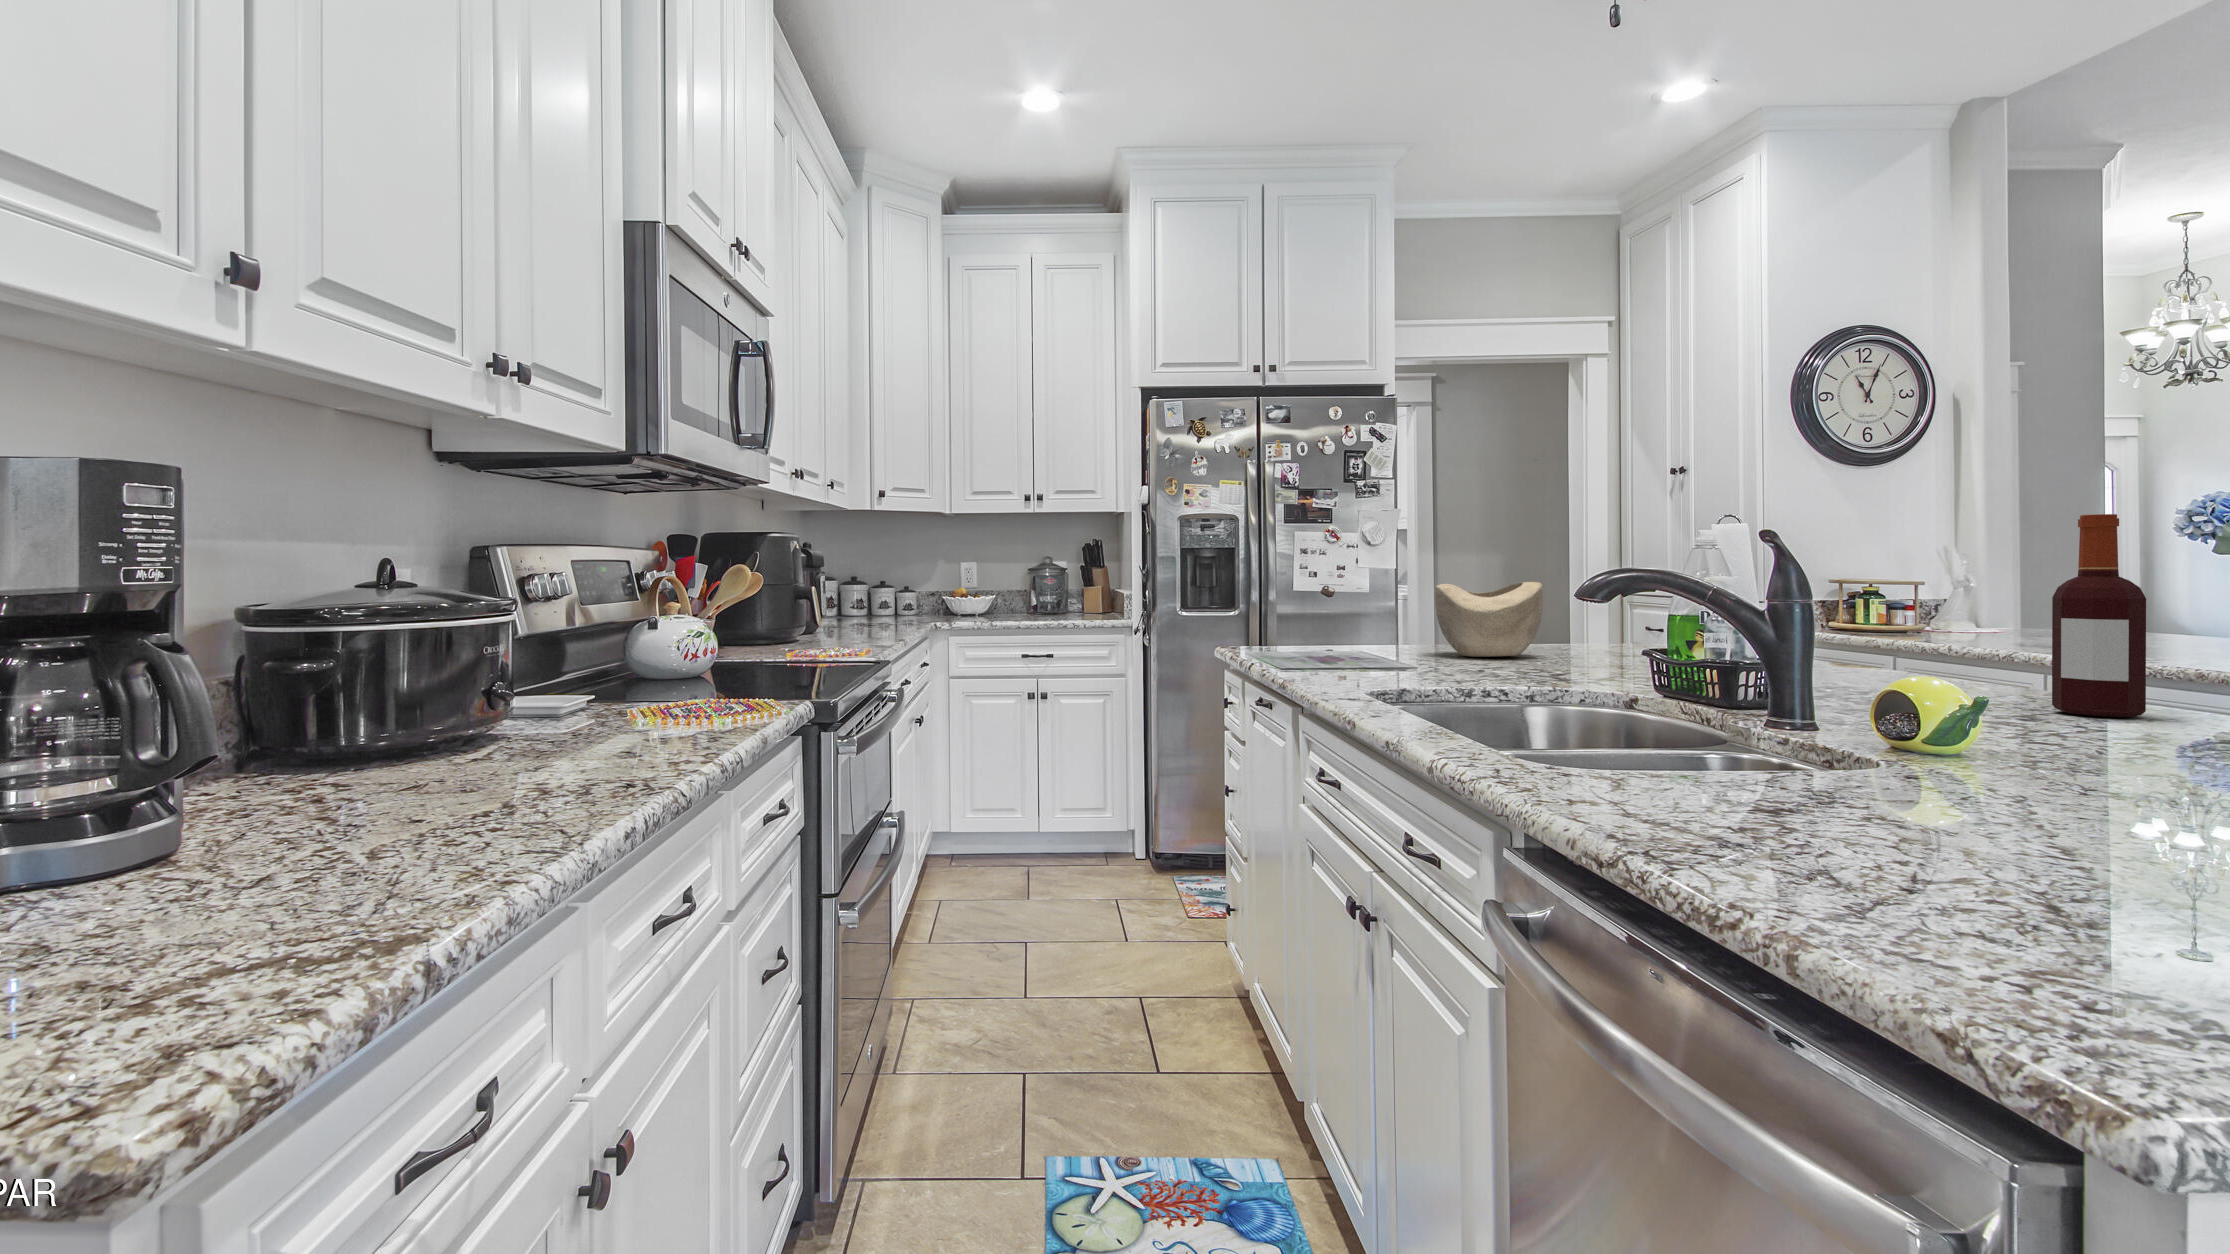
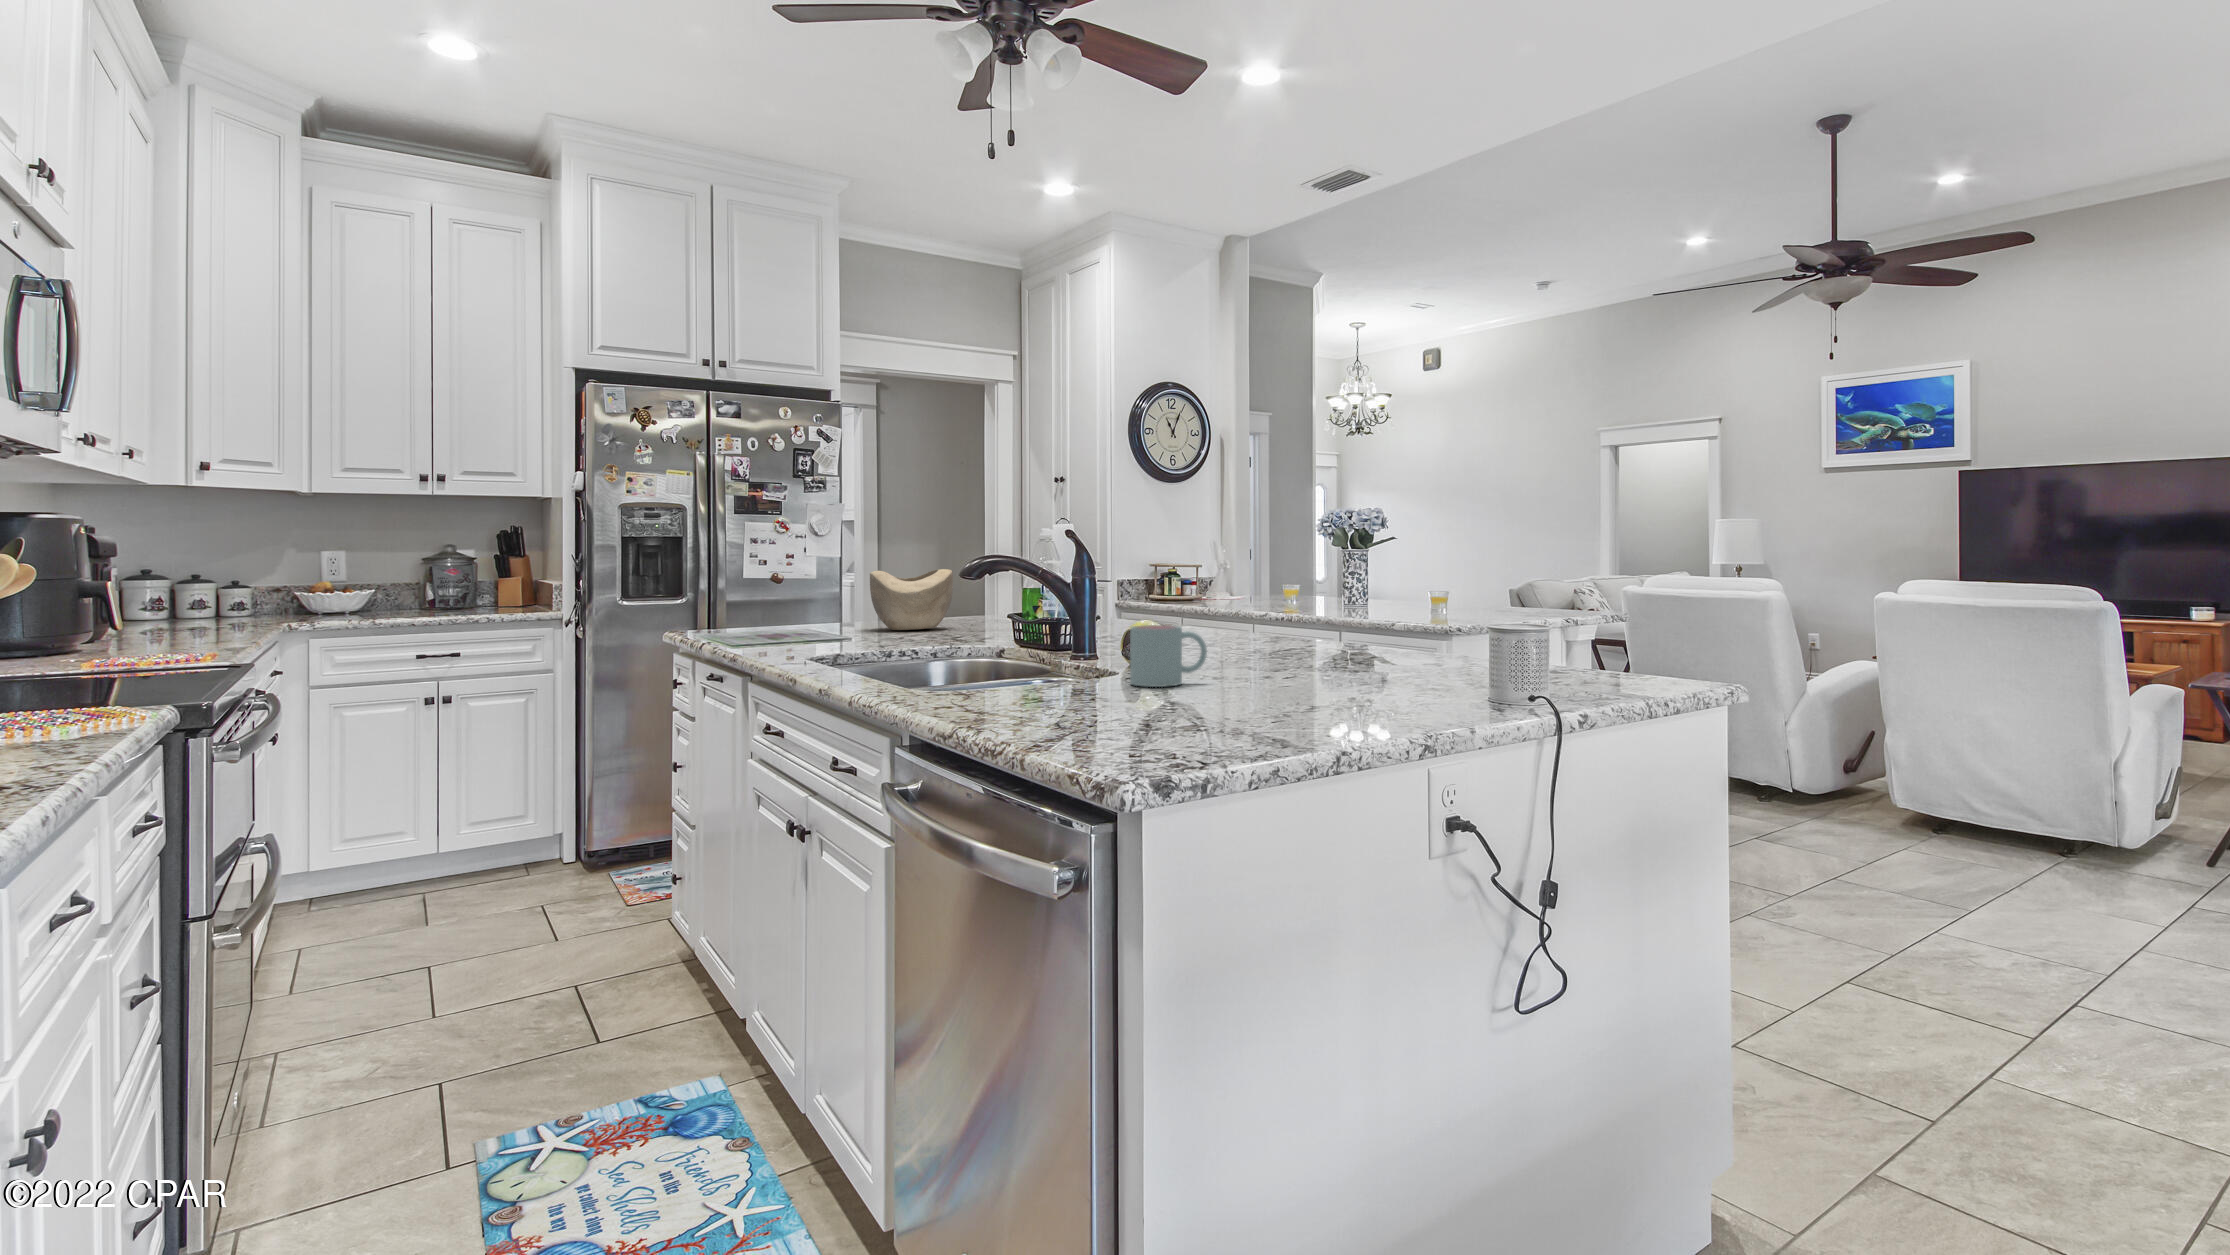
bottle: present [2052,514,2146,717] -> none [1220,528,1257,644]
mug: none [1927,689,2119,806] -> present [1130,625,1207,687]

